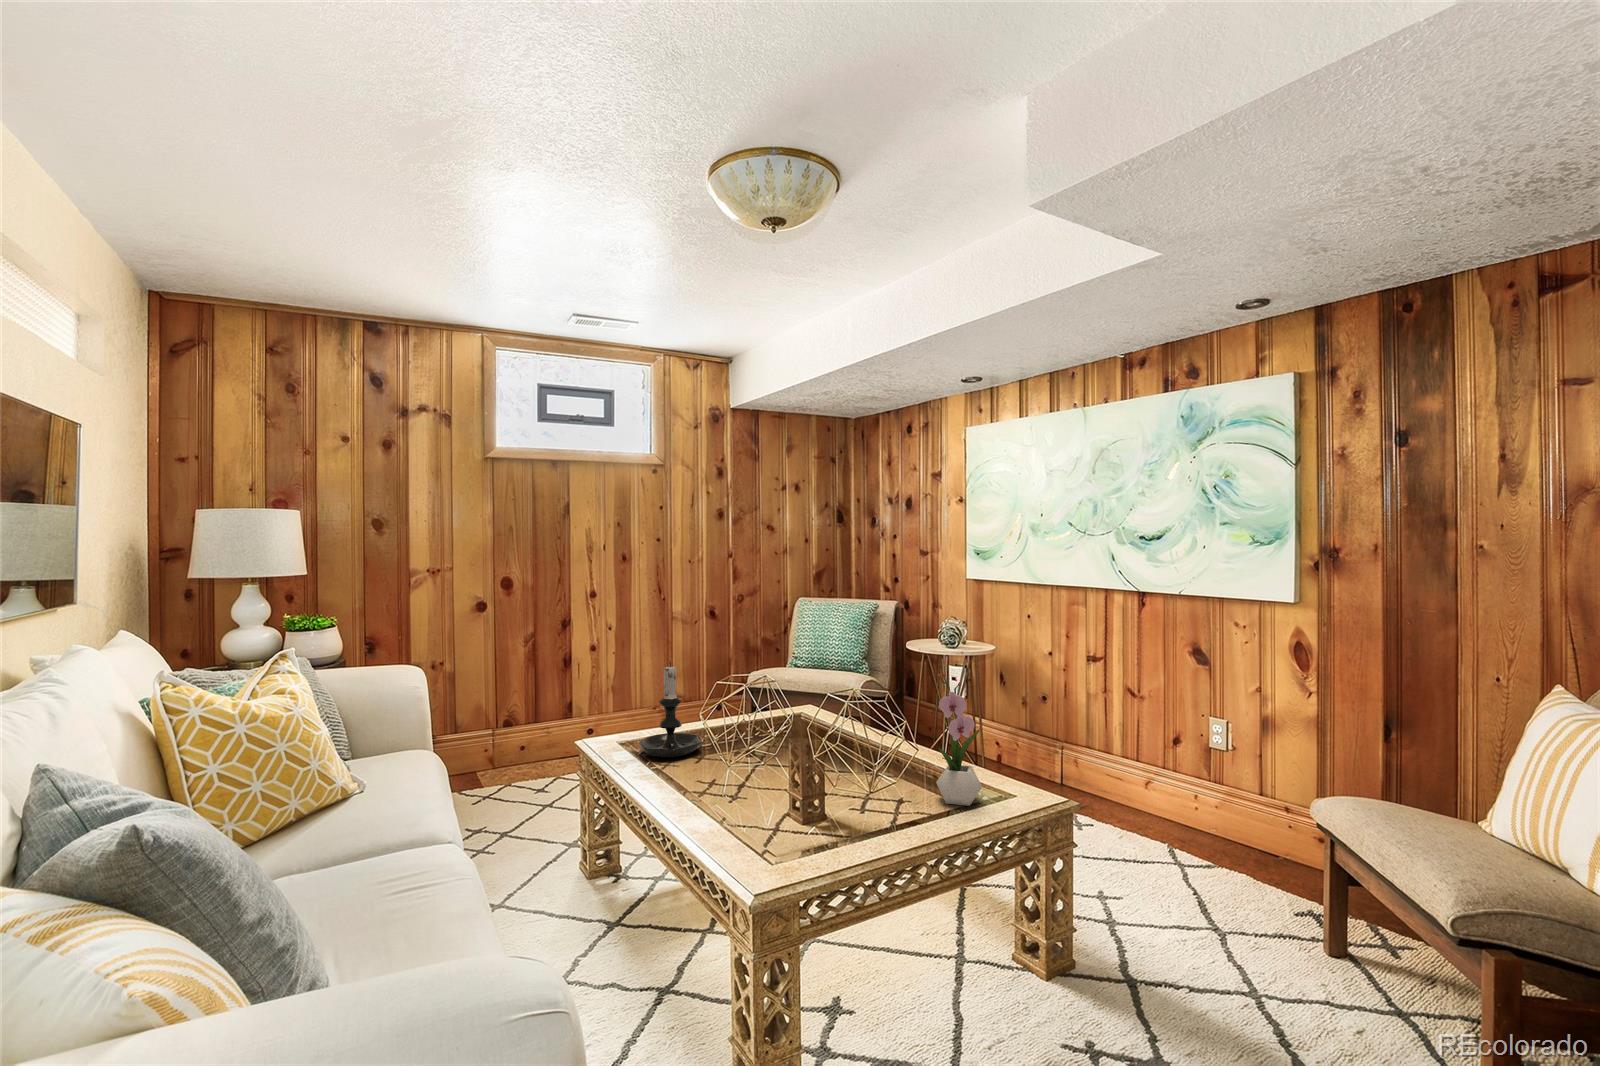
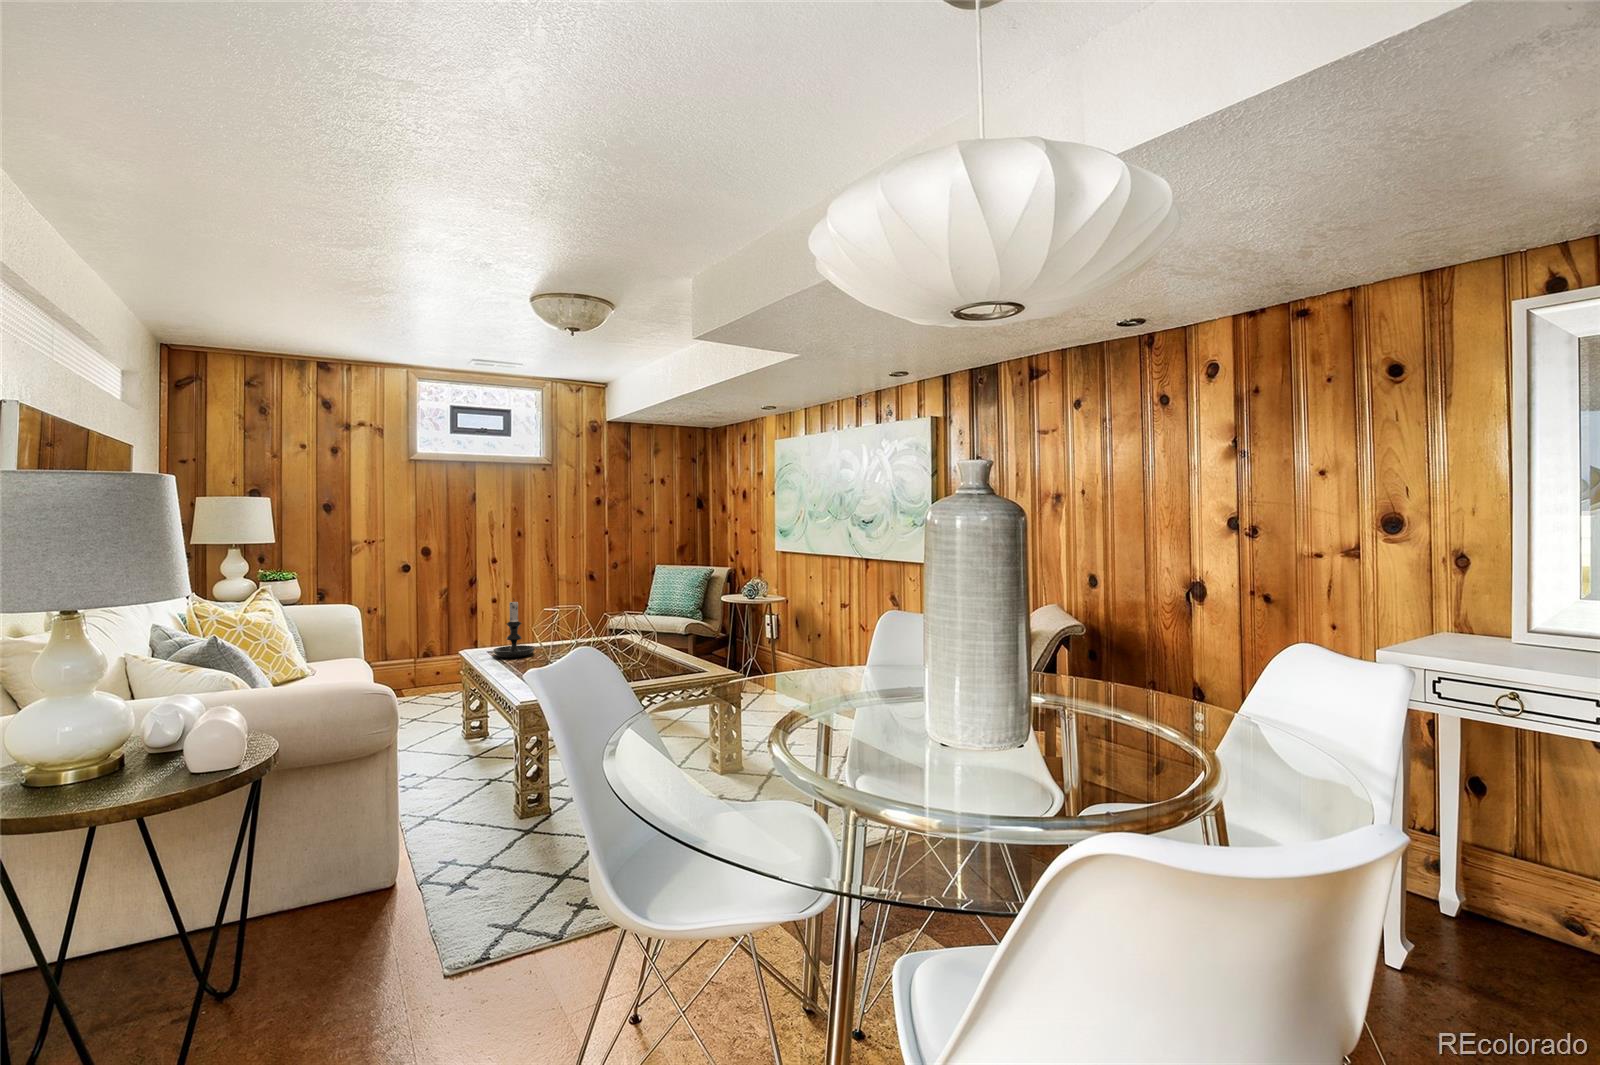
flower arrangement: present [936,673,982,806] -> none [651,599,682,676]

